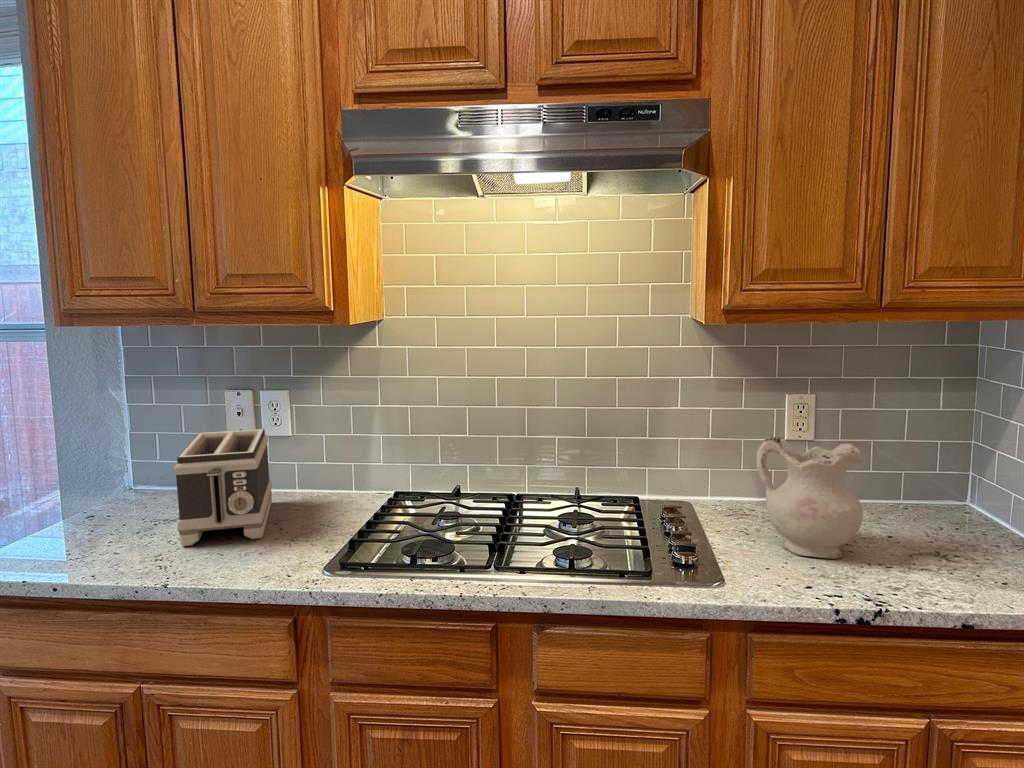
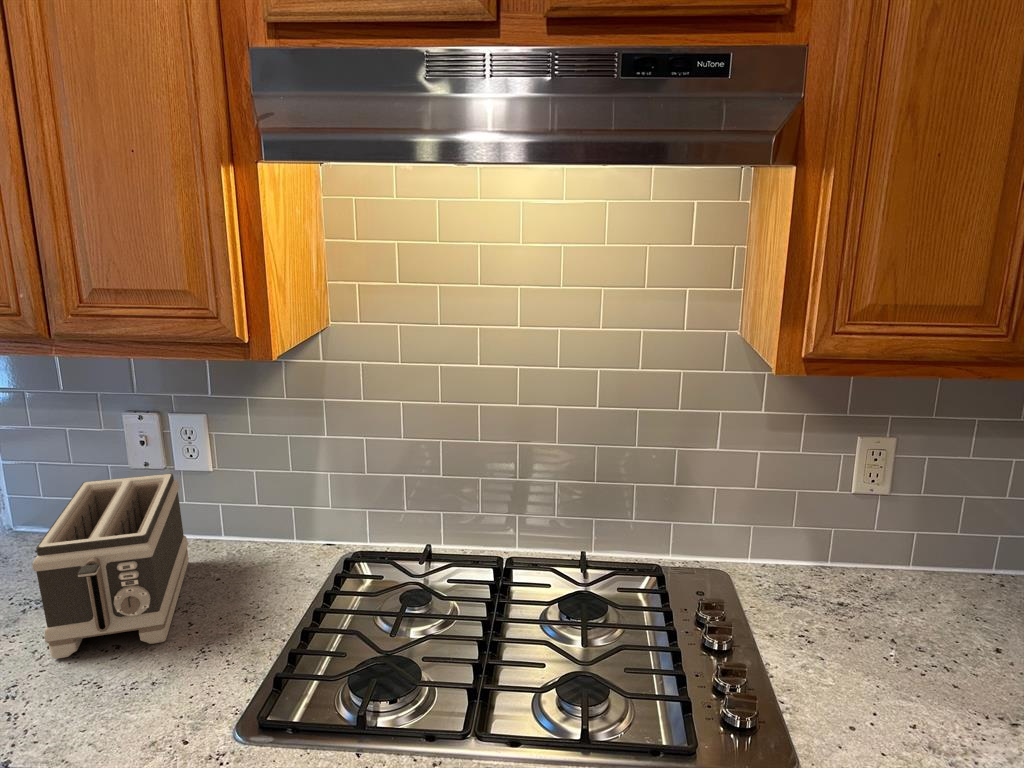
ceramic pitcher: present [757,436,863,559] -> none [829,528,983,697]

